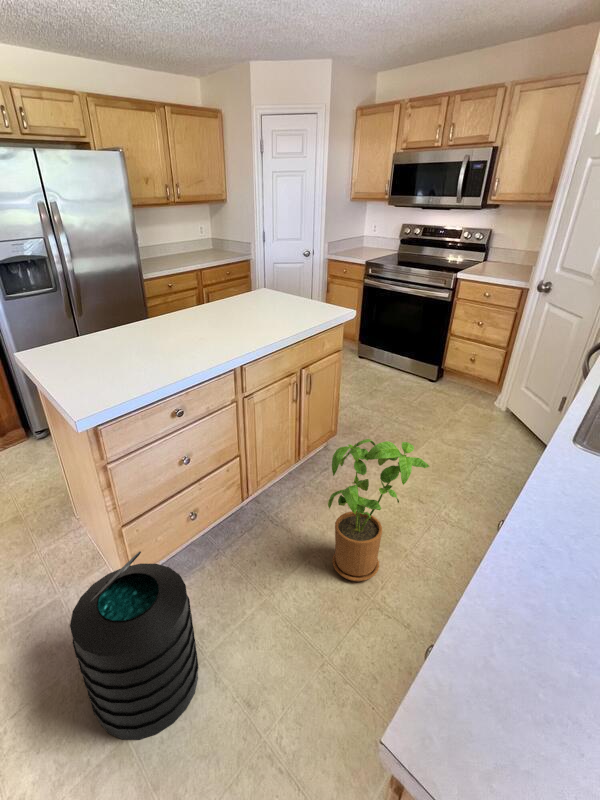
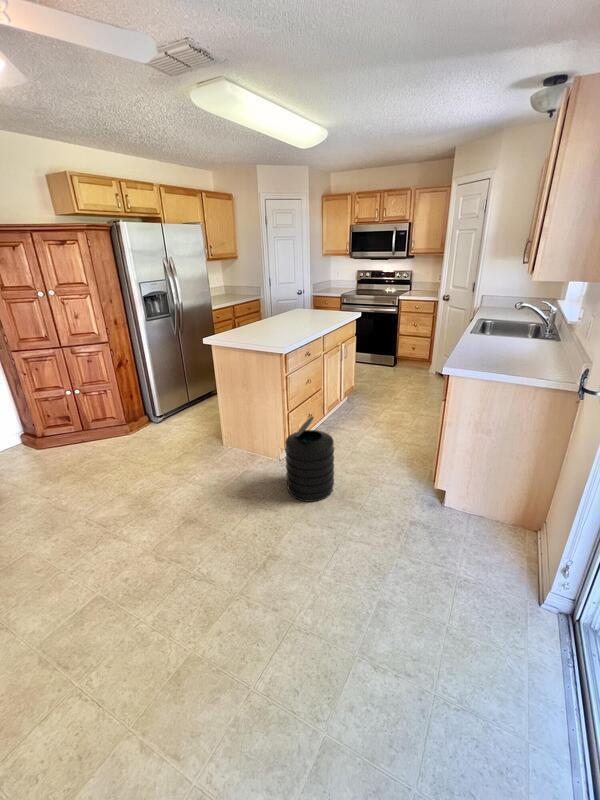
house plant: present [328,439,429,582] -> none [369,370,418,446]

